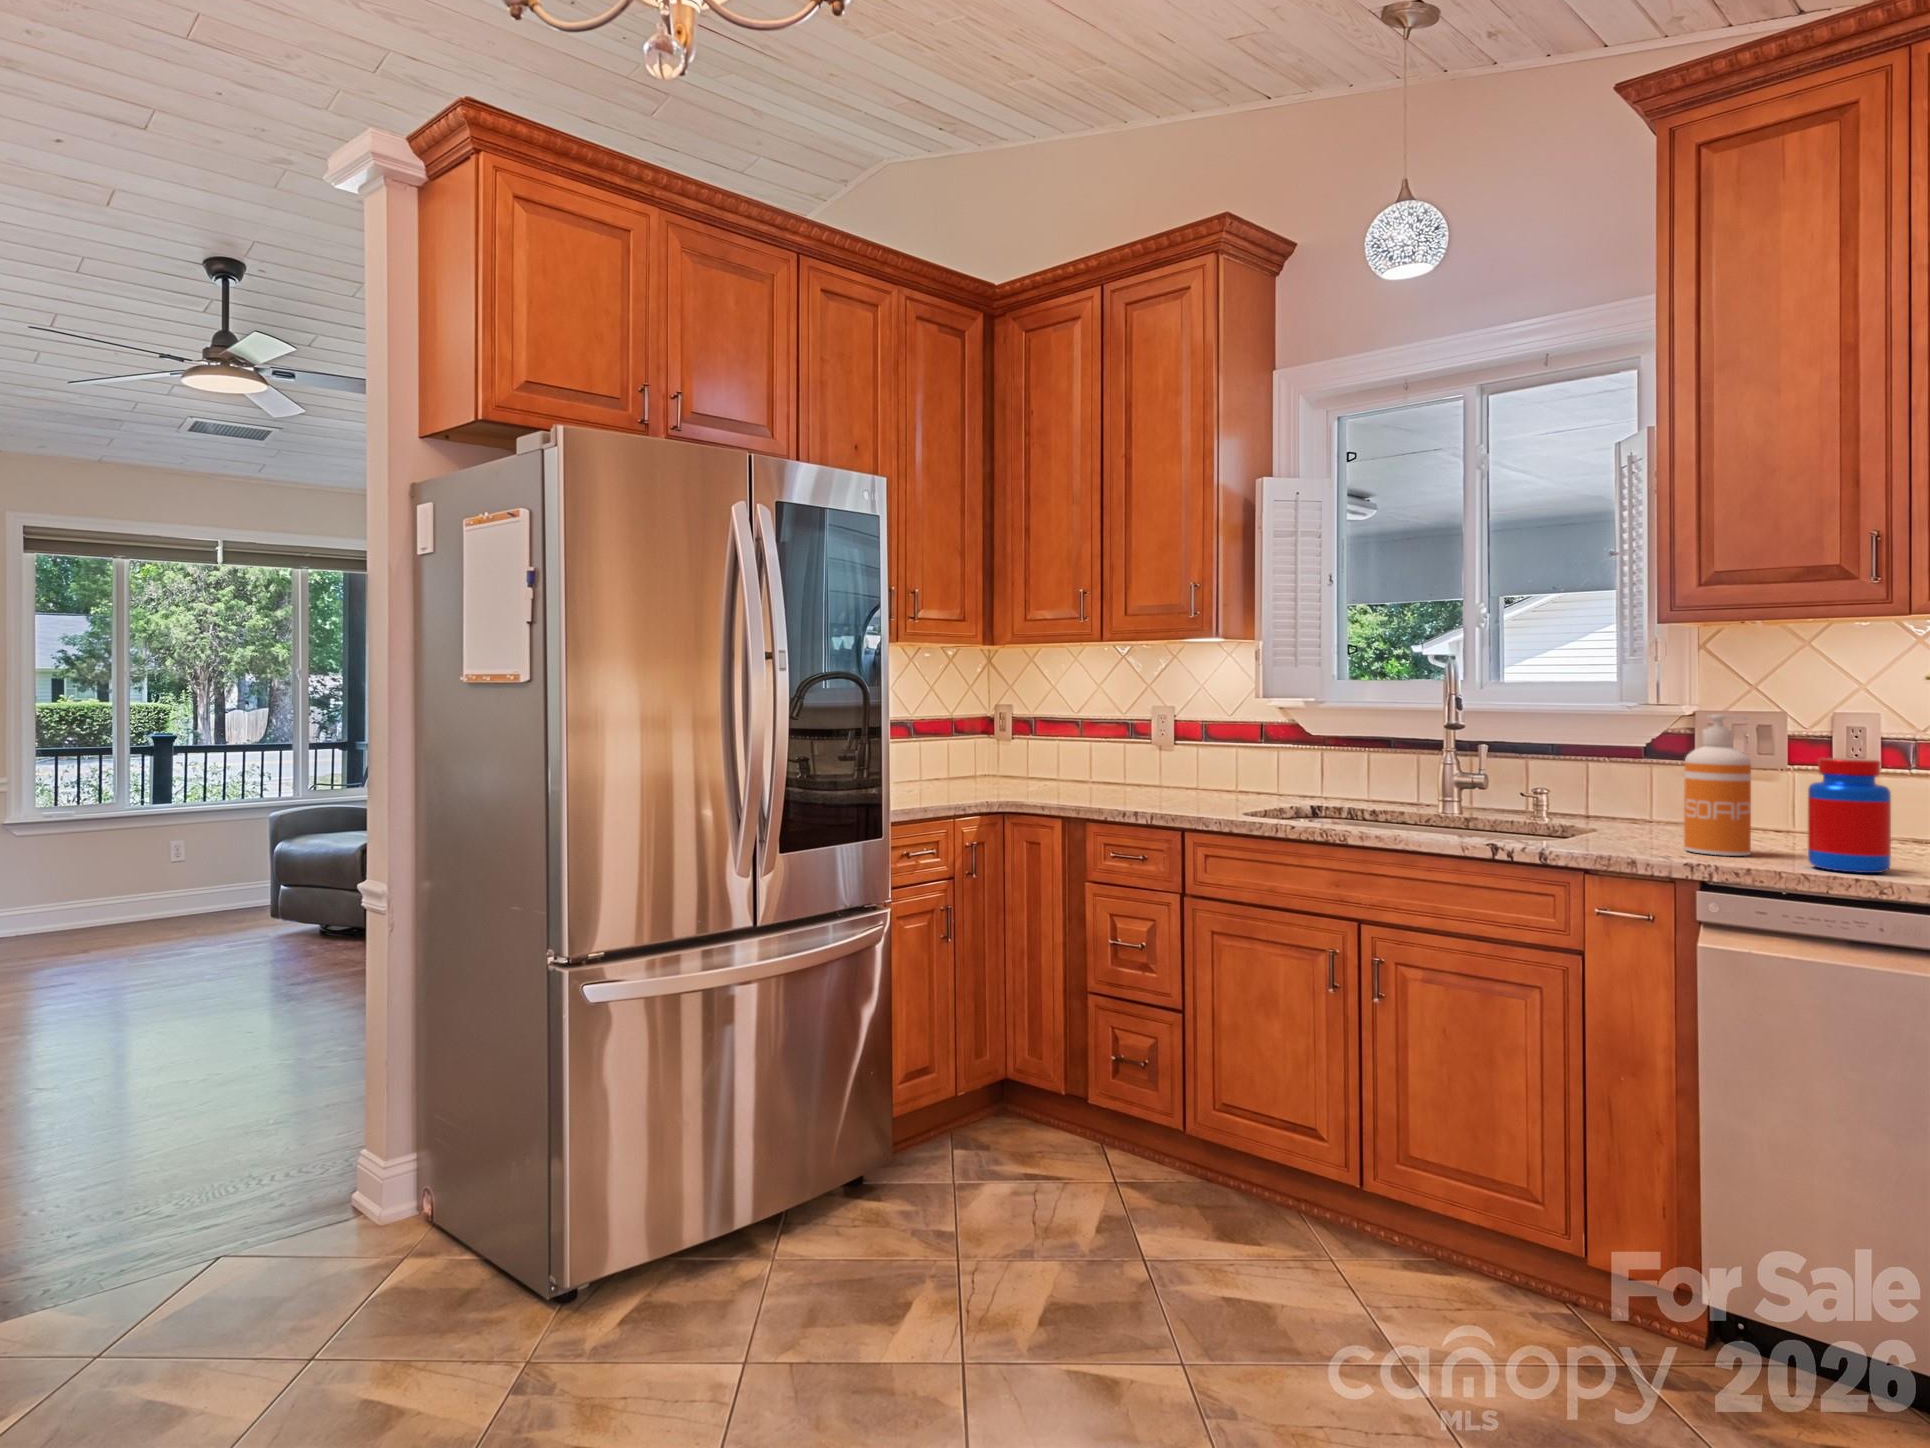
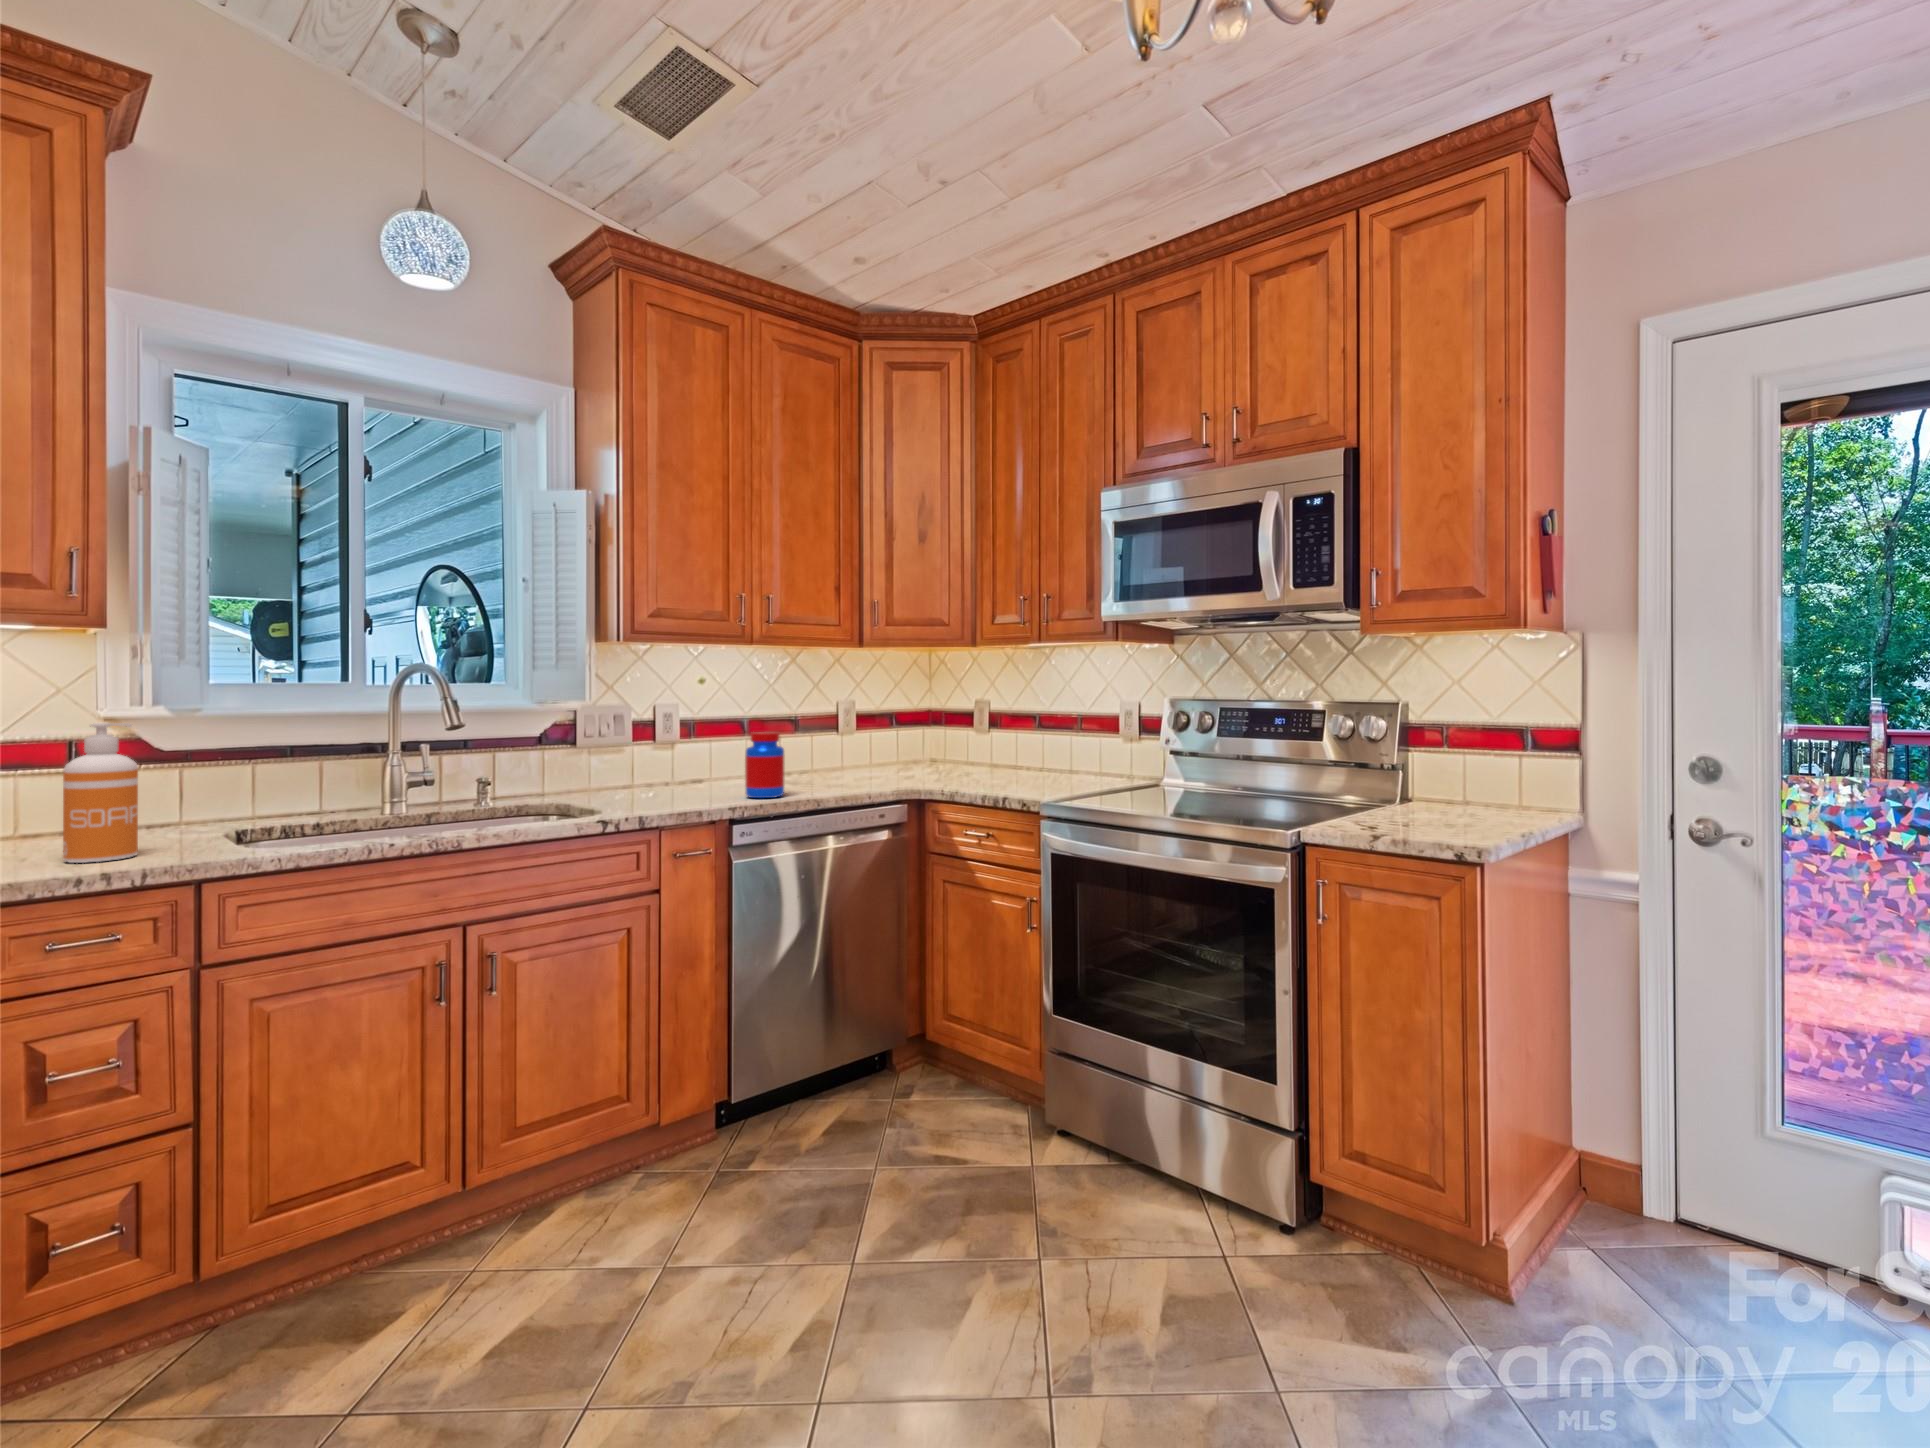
soap dispenser: present [1684,715,1751,856] -> present [63,723,138,863]

